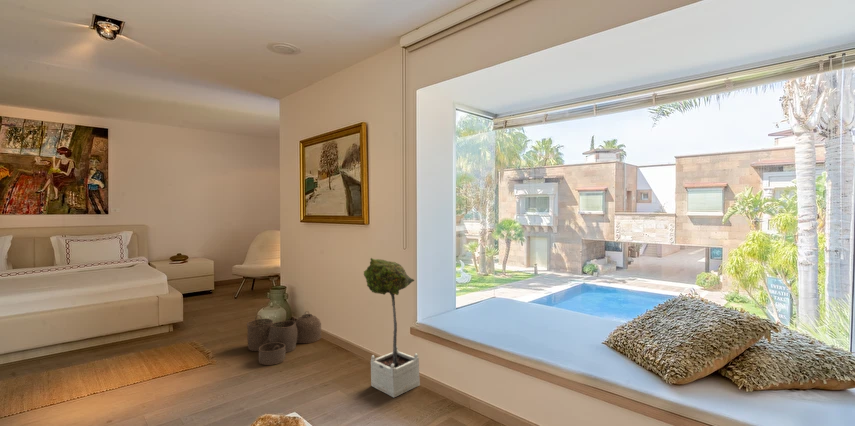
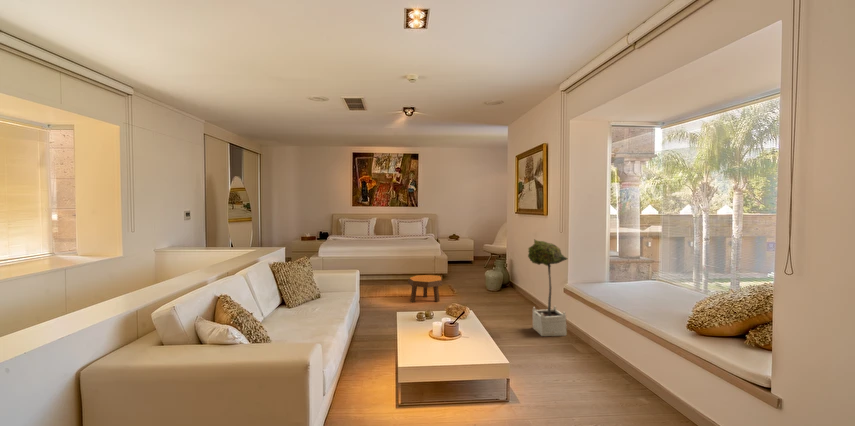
woven basket: present [247,314,321,365] -> none [473,275,522,305]
footstool: none [120,331,197,394] -> present [408,275,442,302]

